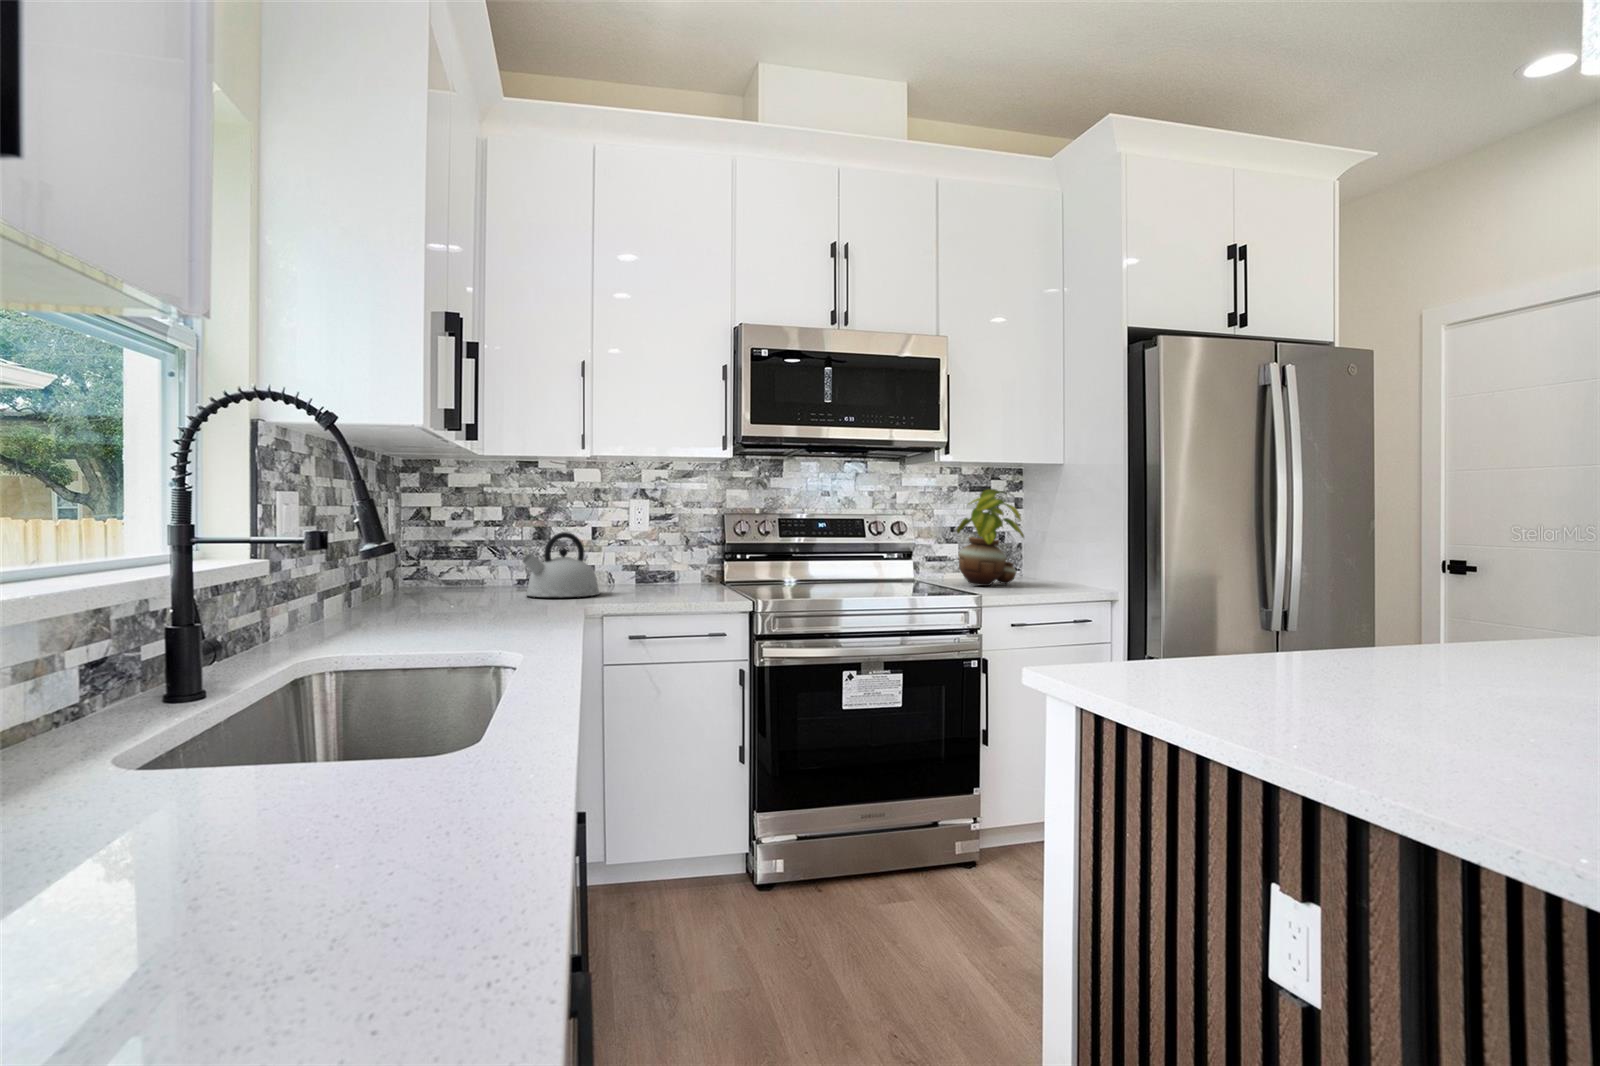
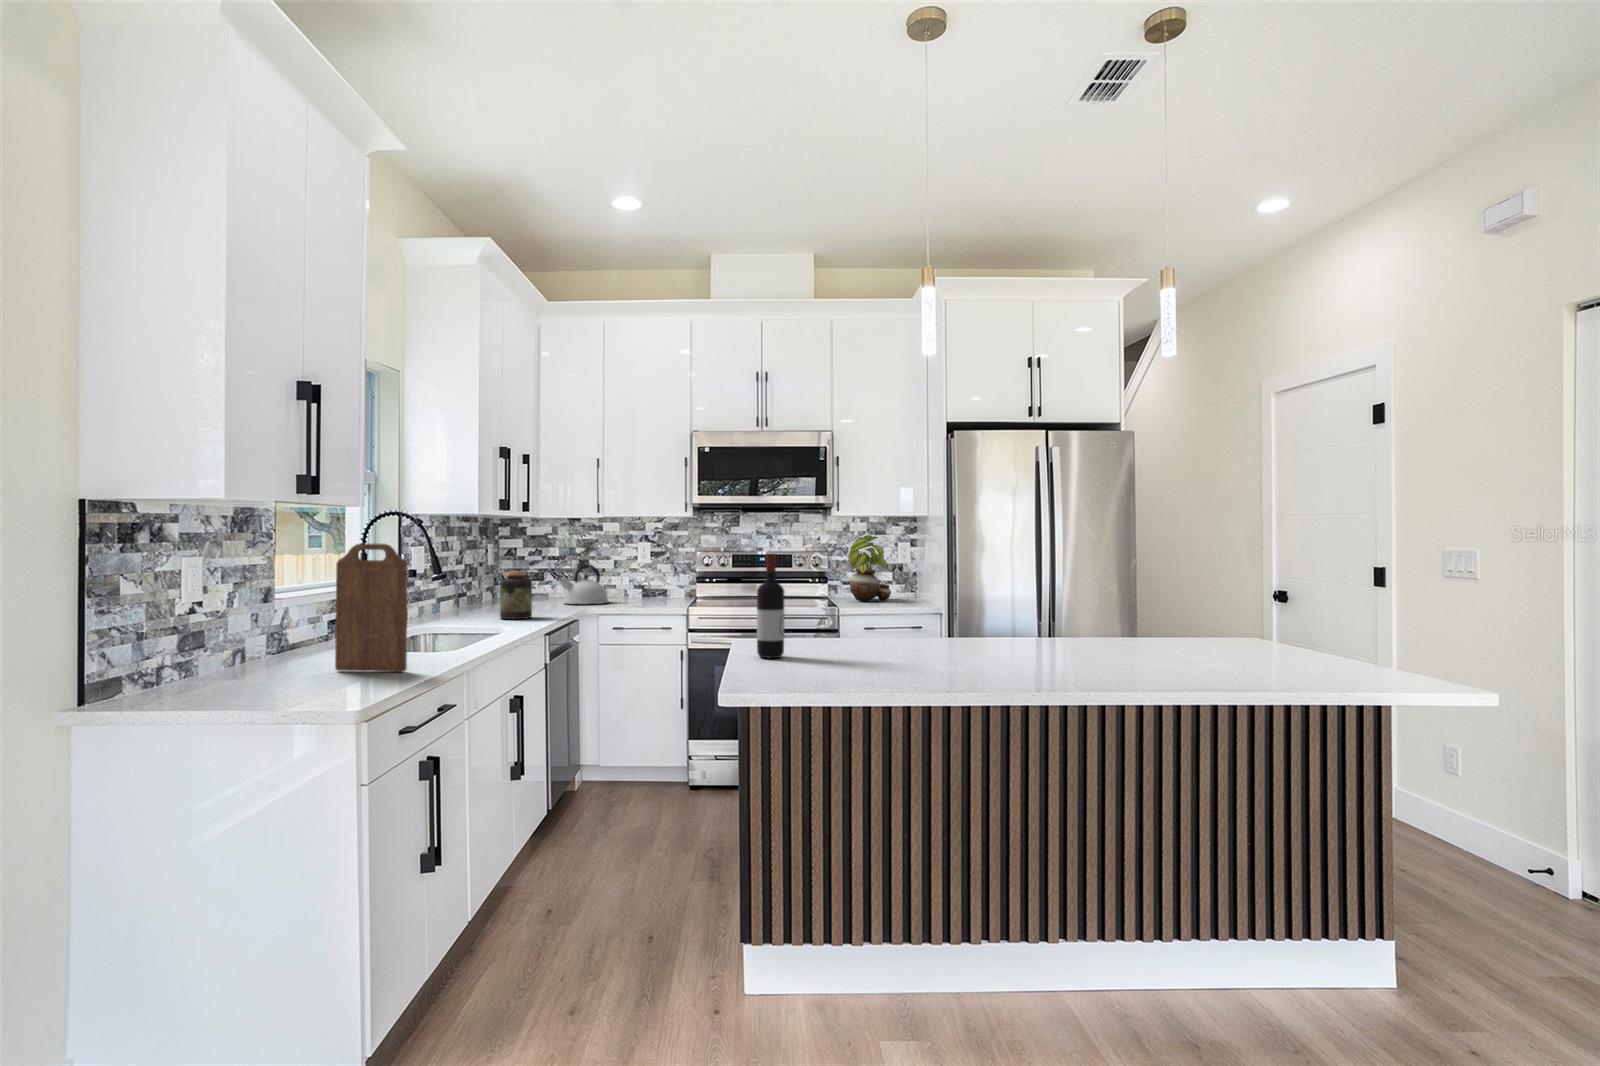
cutting board: none [128,426,398,866] -> present [335,544,408,672]
wine bottle: none [1269,484,1346,739] -> present [757,554,784,658]
jar: none [453,542,513,631] -> present [500,572,532,619]

